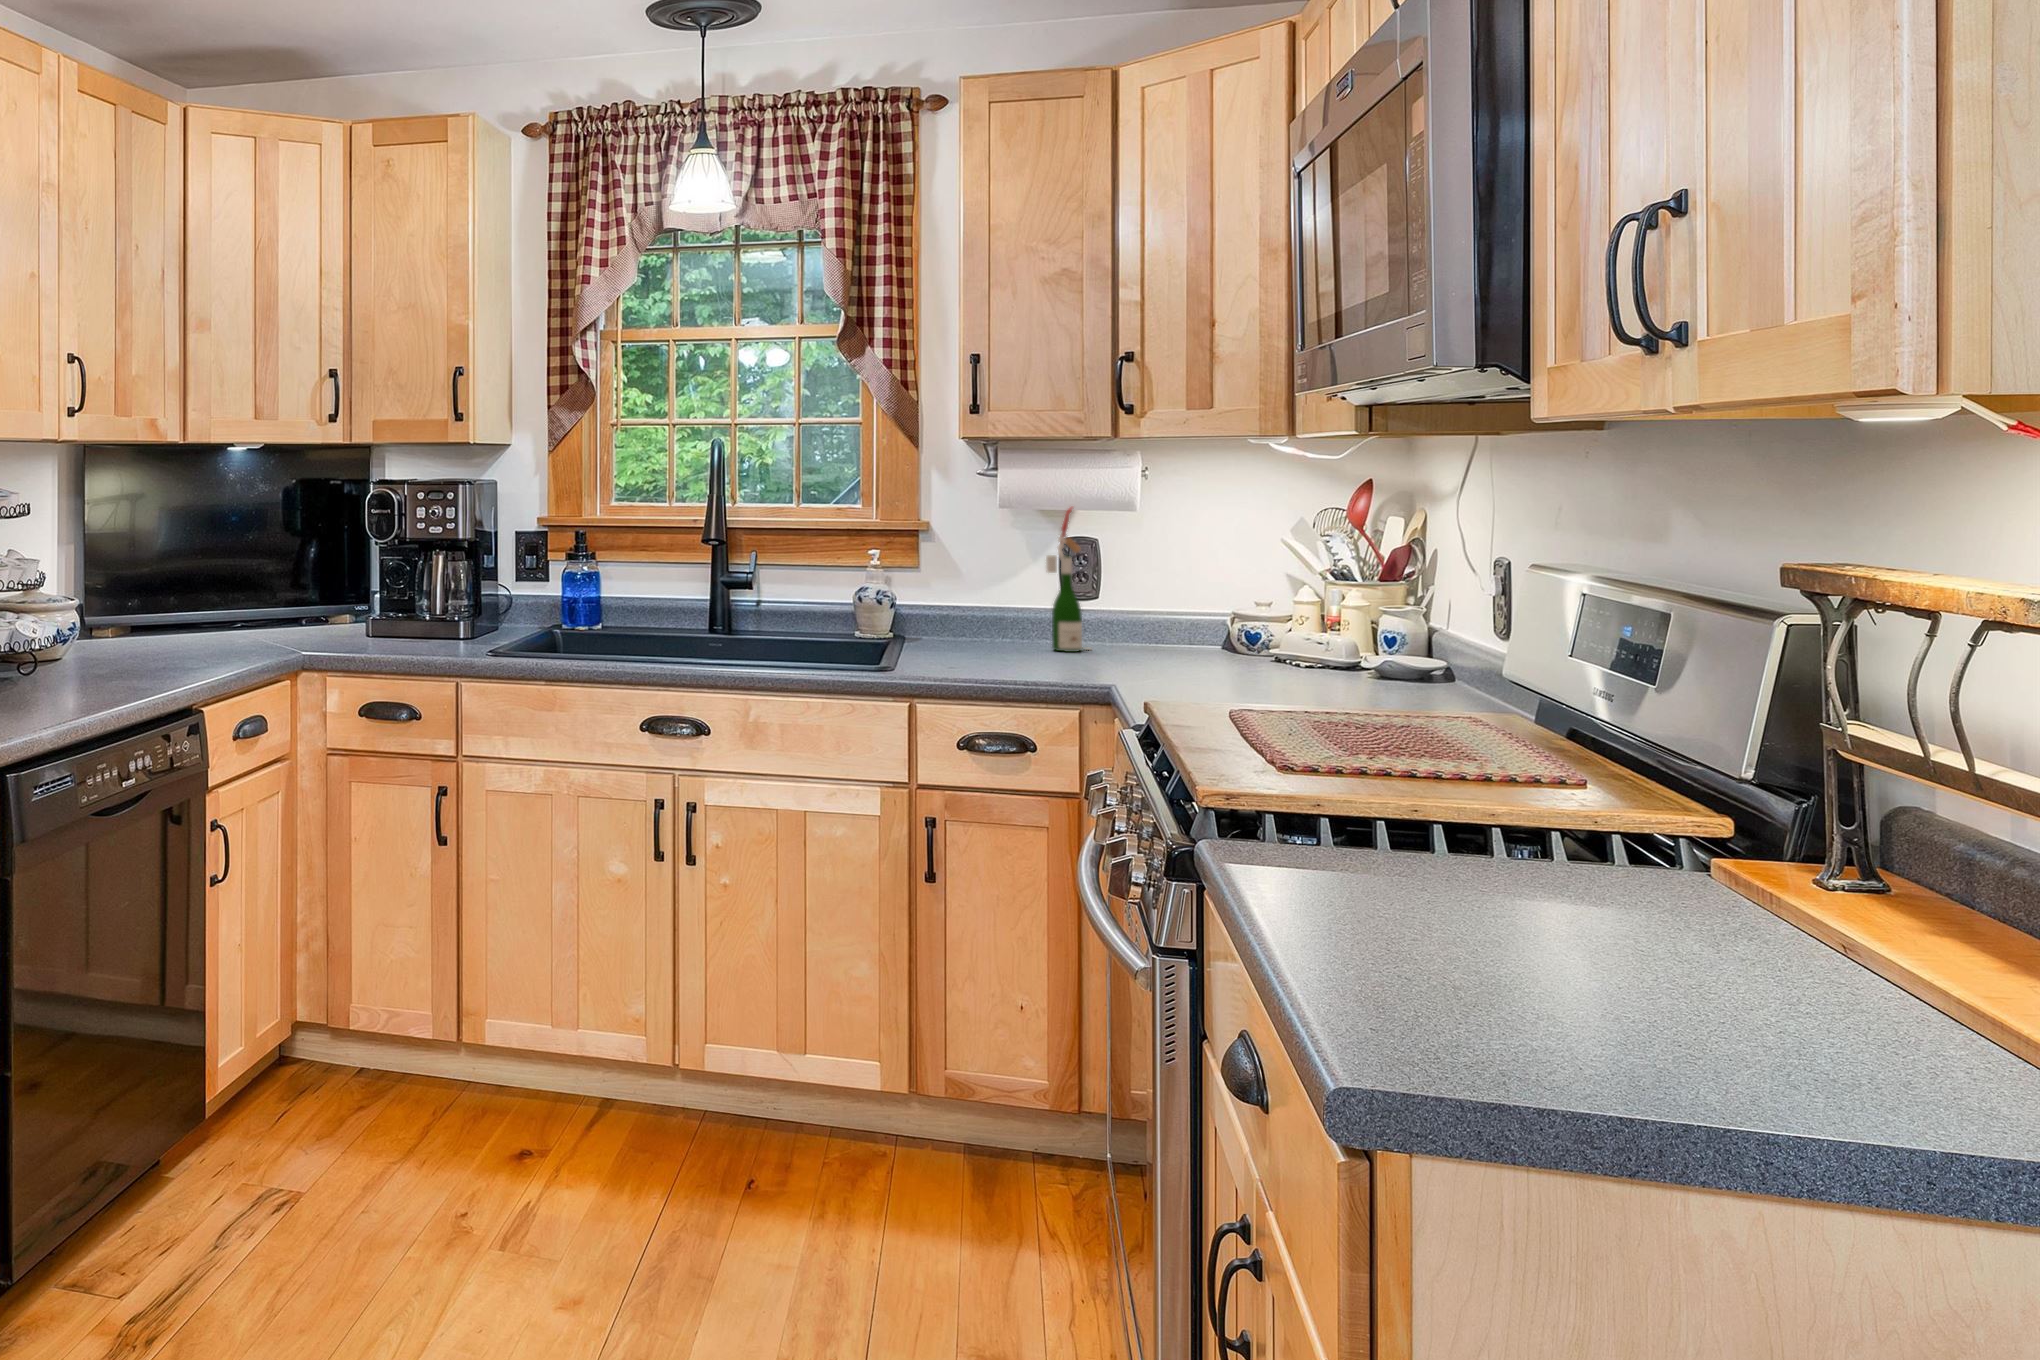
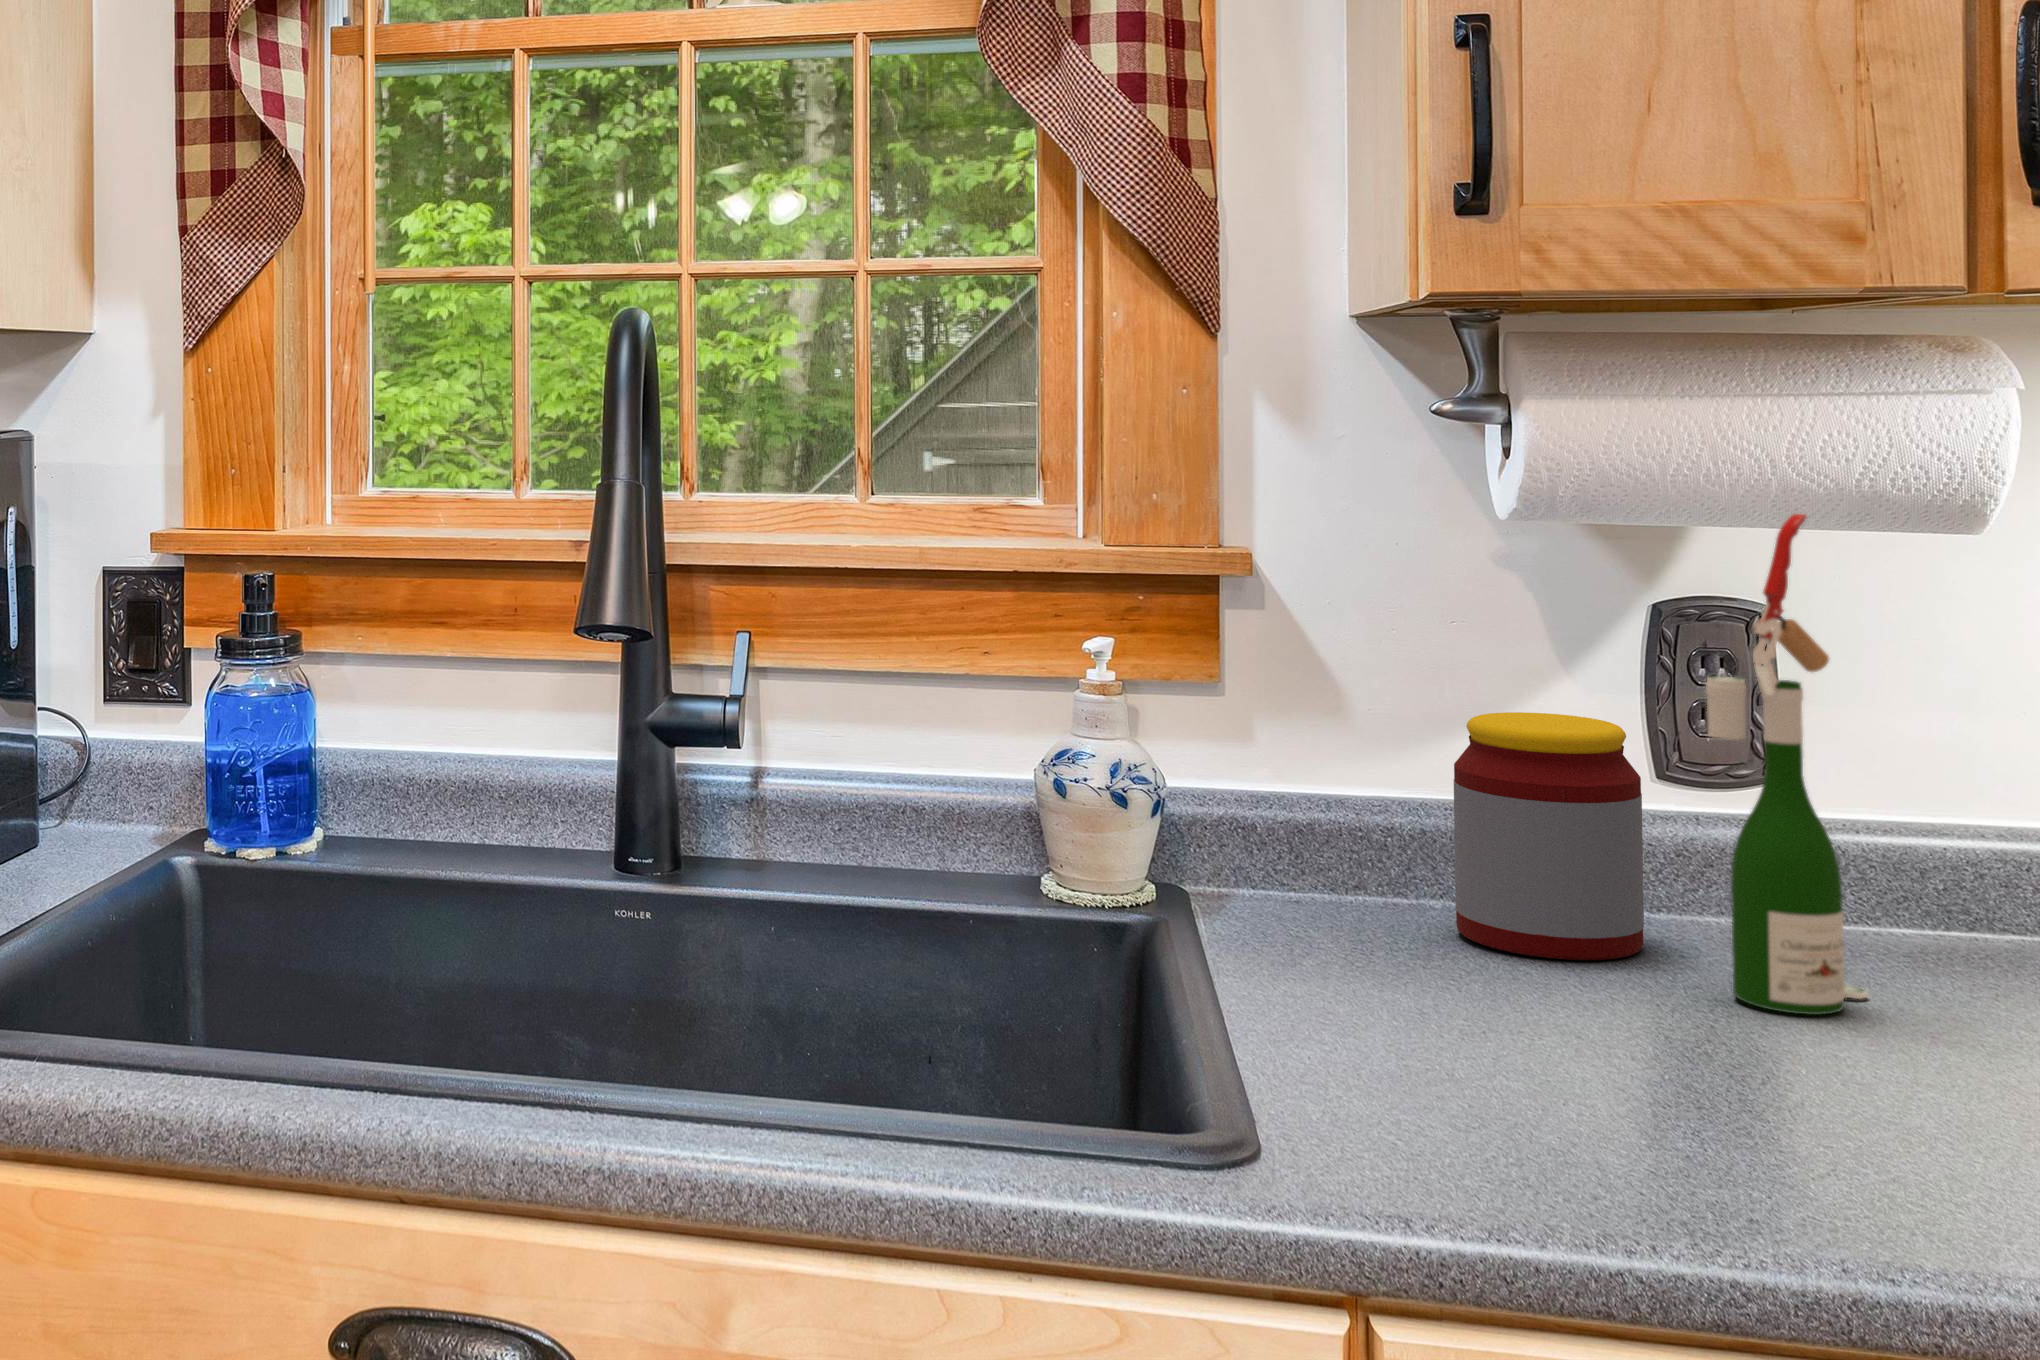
jar: none [984,572,1040,645] -> present [1454,712,1644,960]

